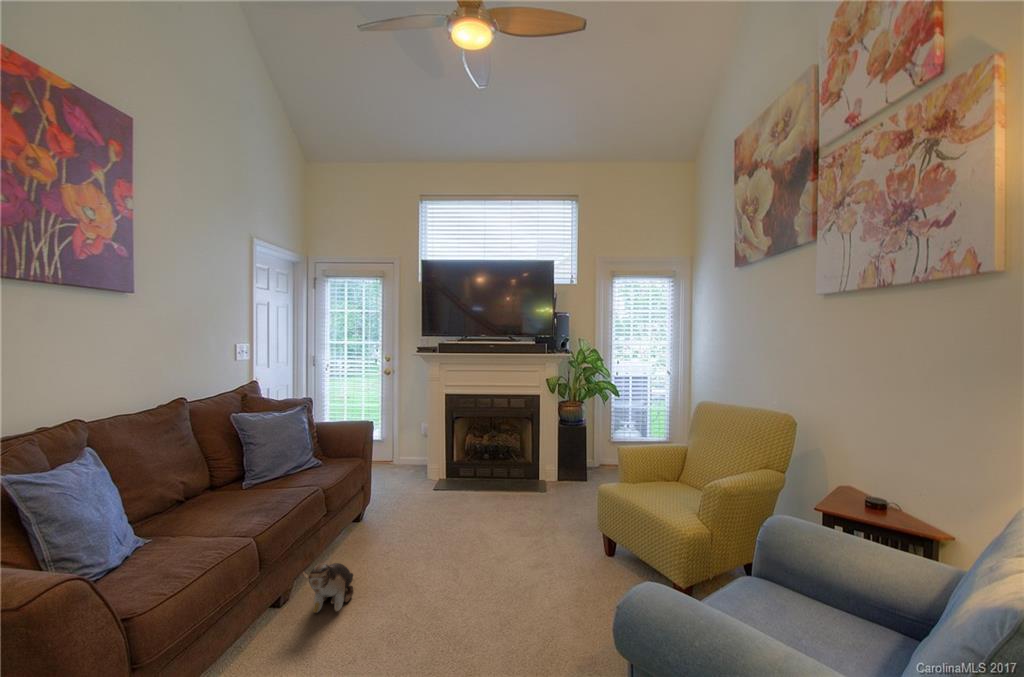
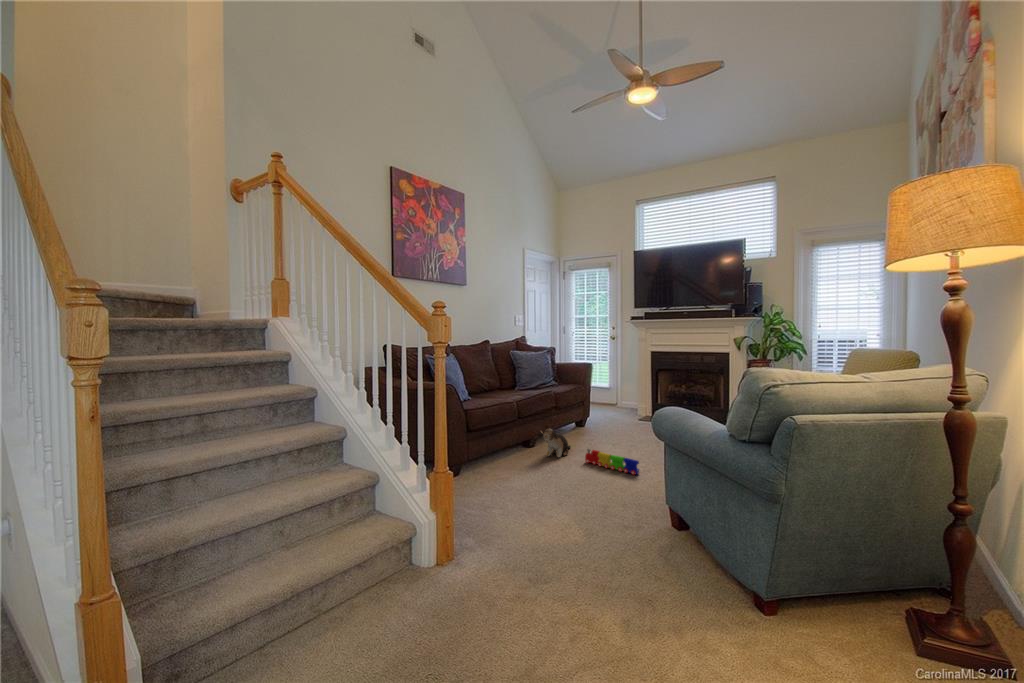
toy train: none [388,584,481,621] -> present [585,449,639,475]

